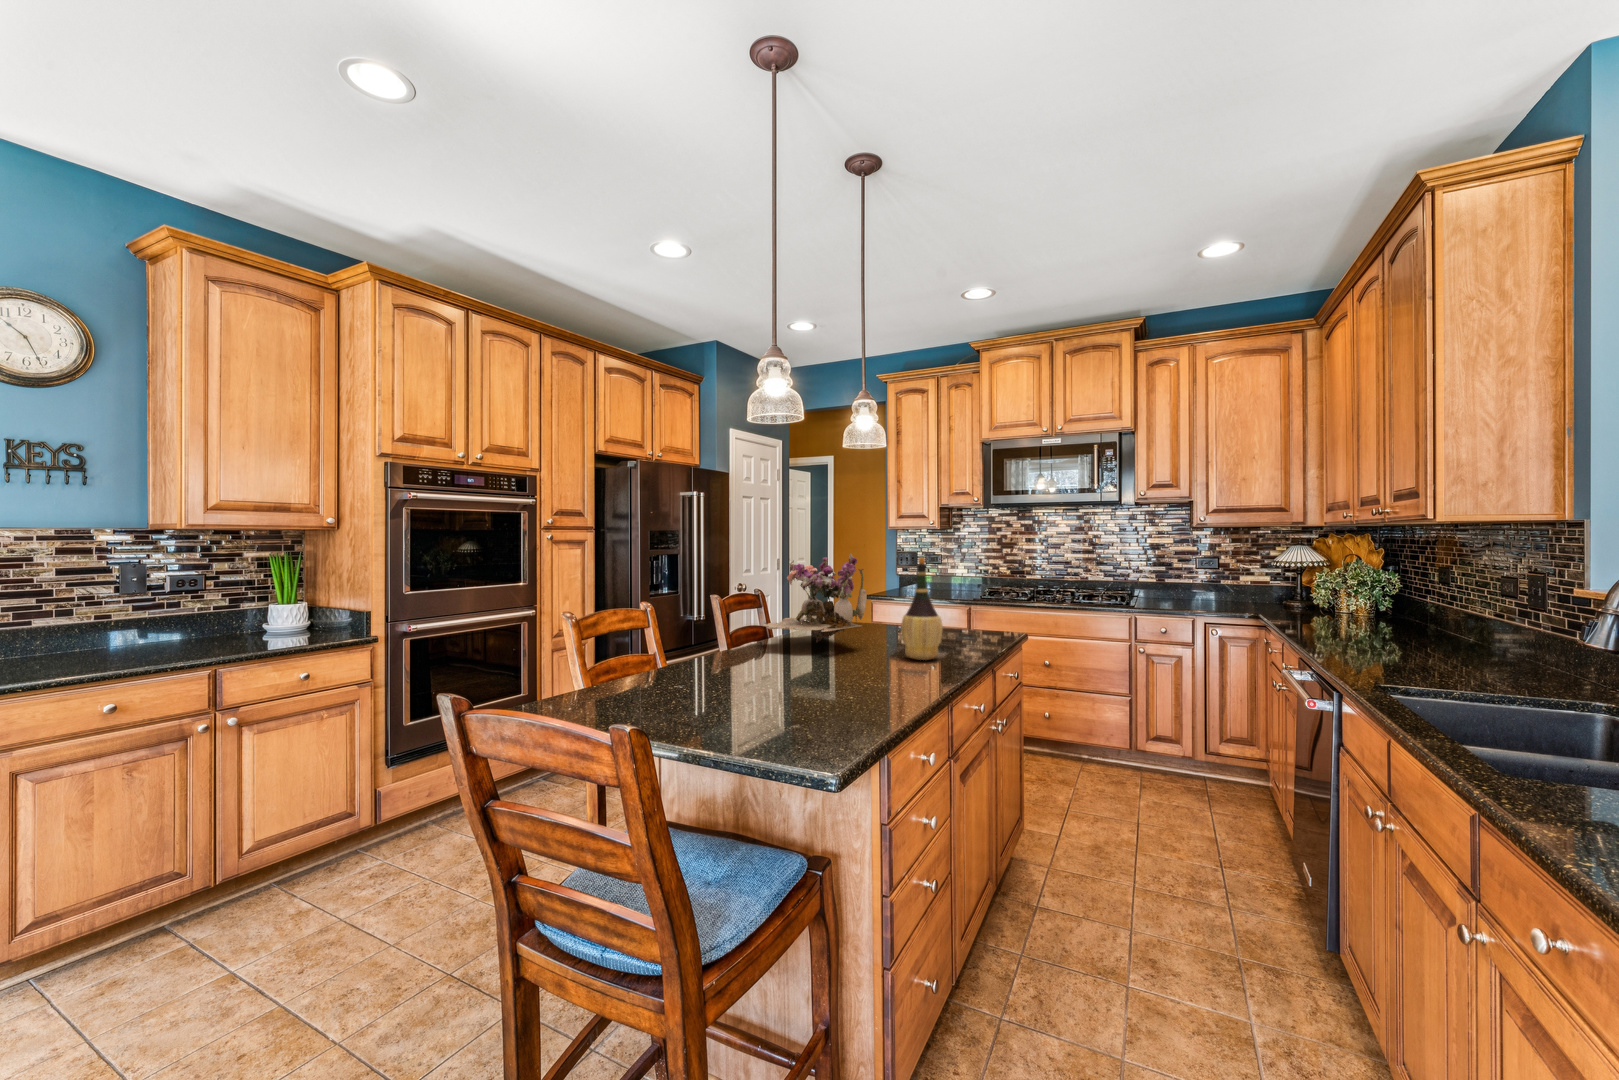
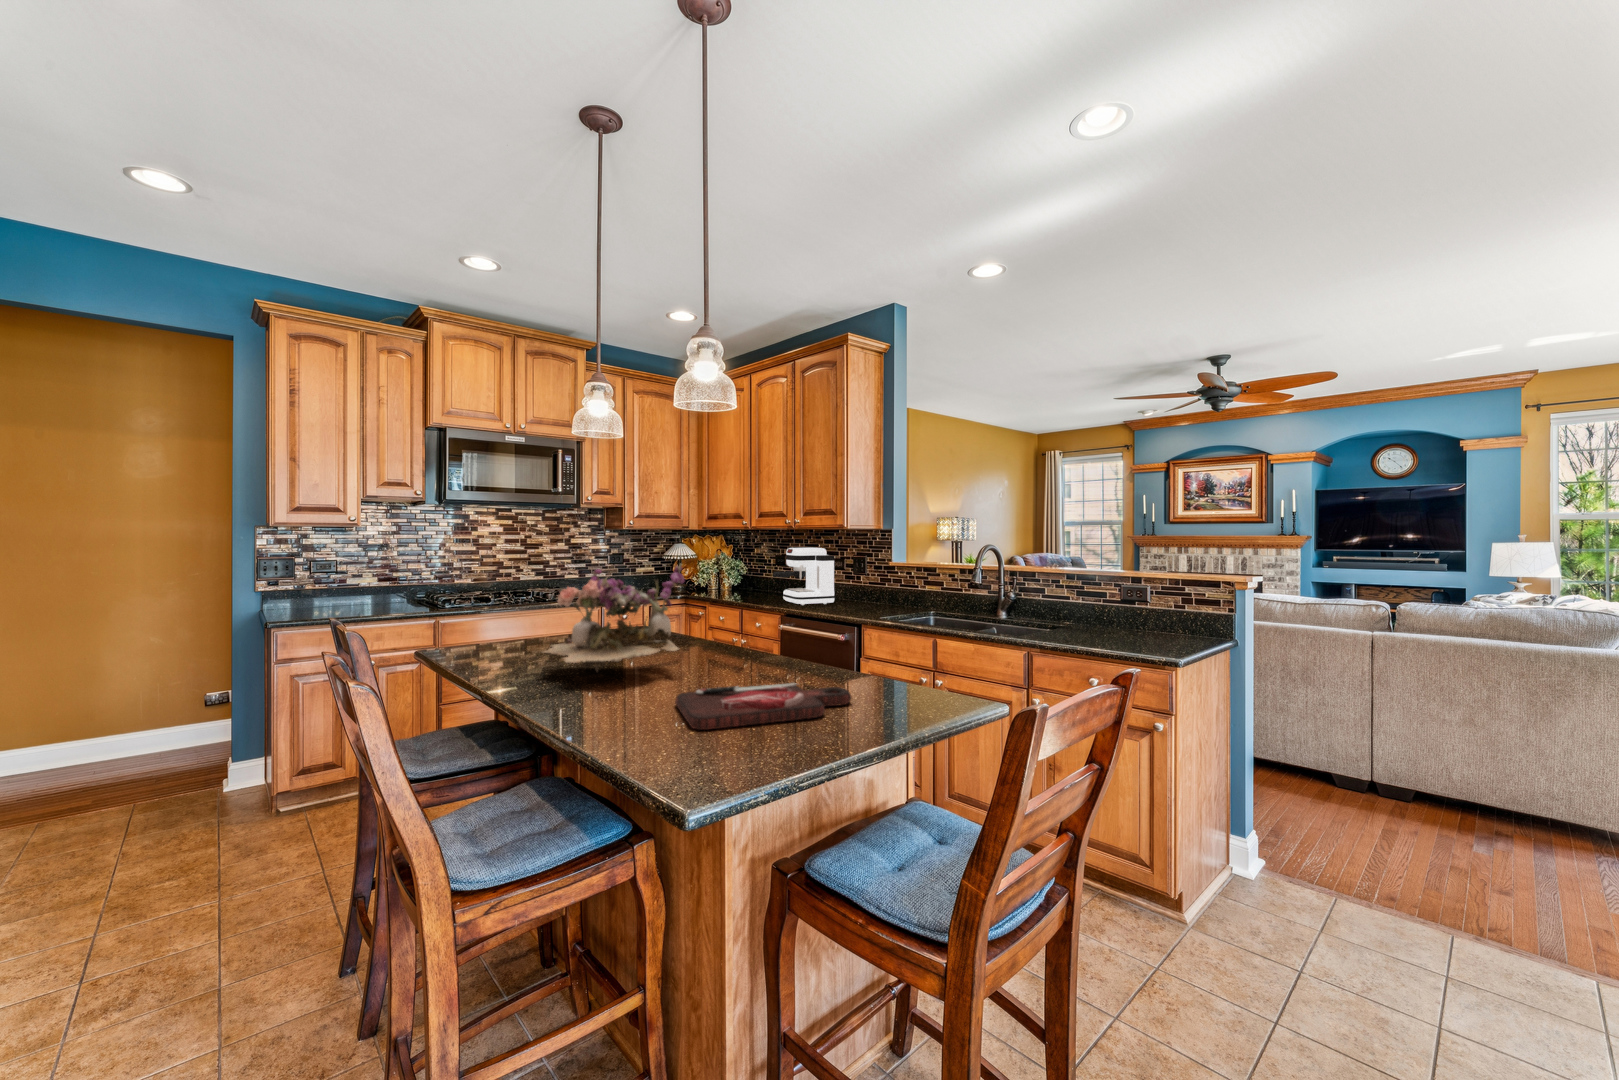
coffee maker: none [1344,556,1461,653] -> present [773,548,834,605]
wine bottle: present [901,557,943,660] -> none [712,563,751,660]
cutting board: none [680,659,820,704] -> present [675,683,851,730]

